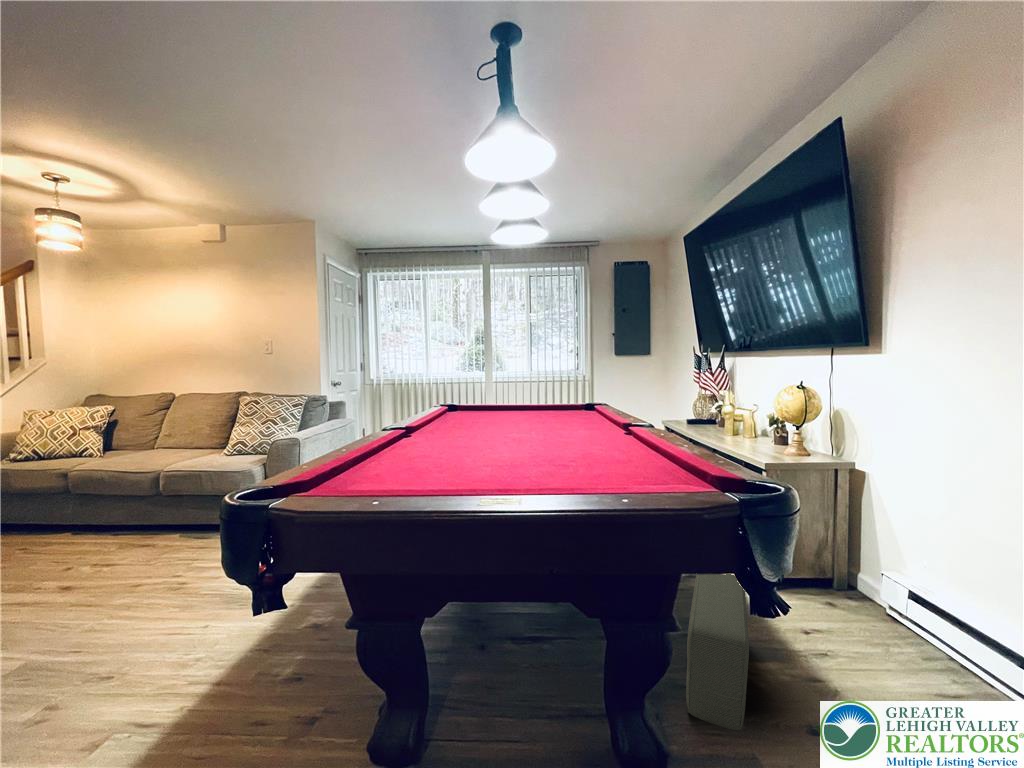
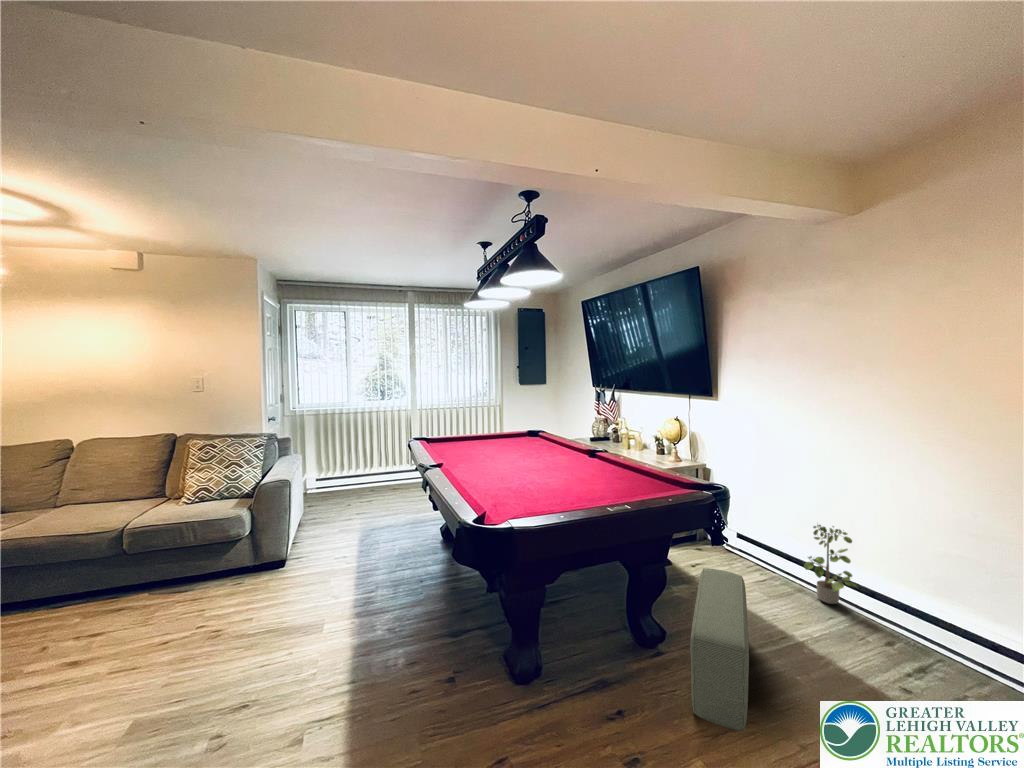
potted plant: none [803,519,860,604] -> present [804,525,858,604]

